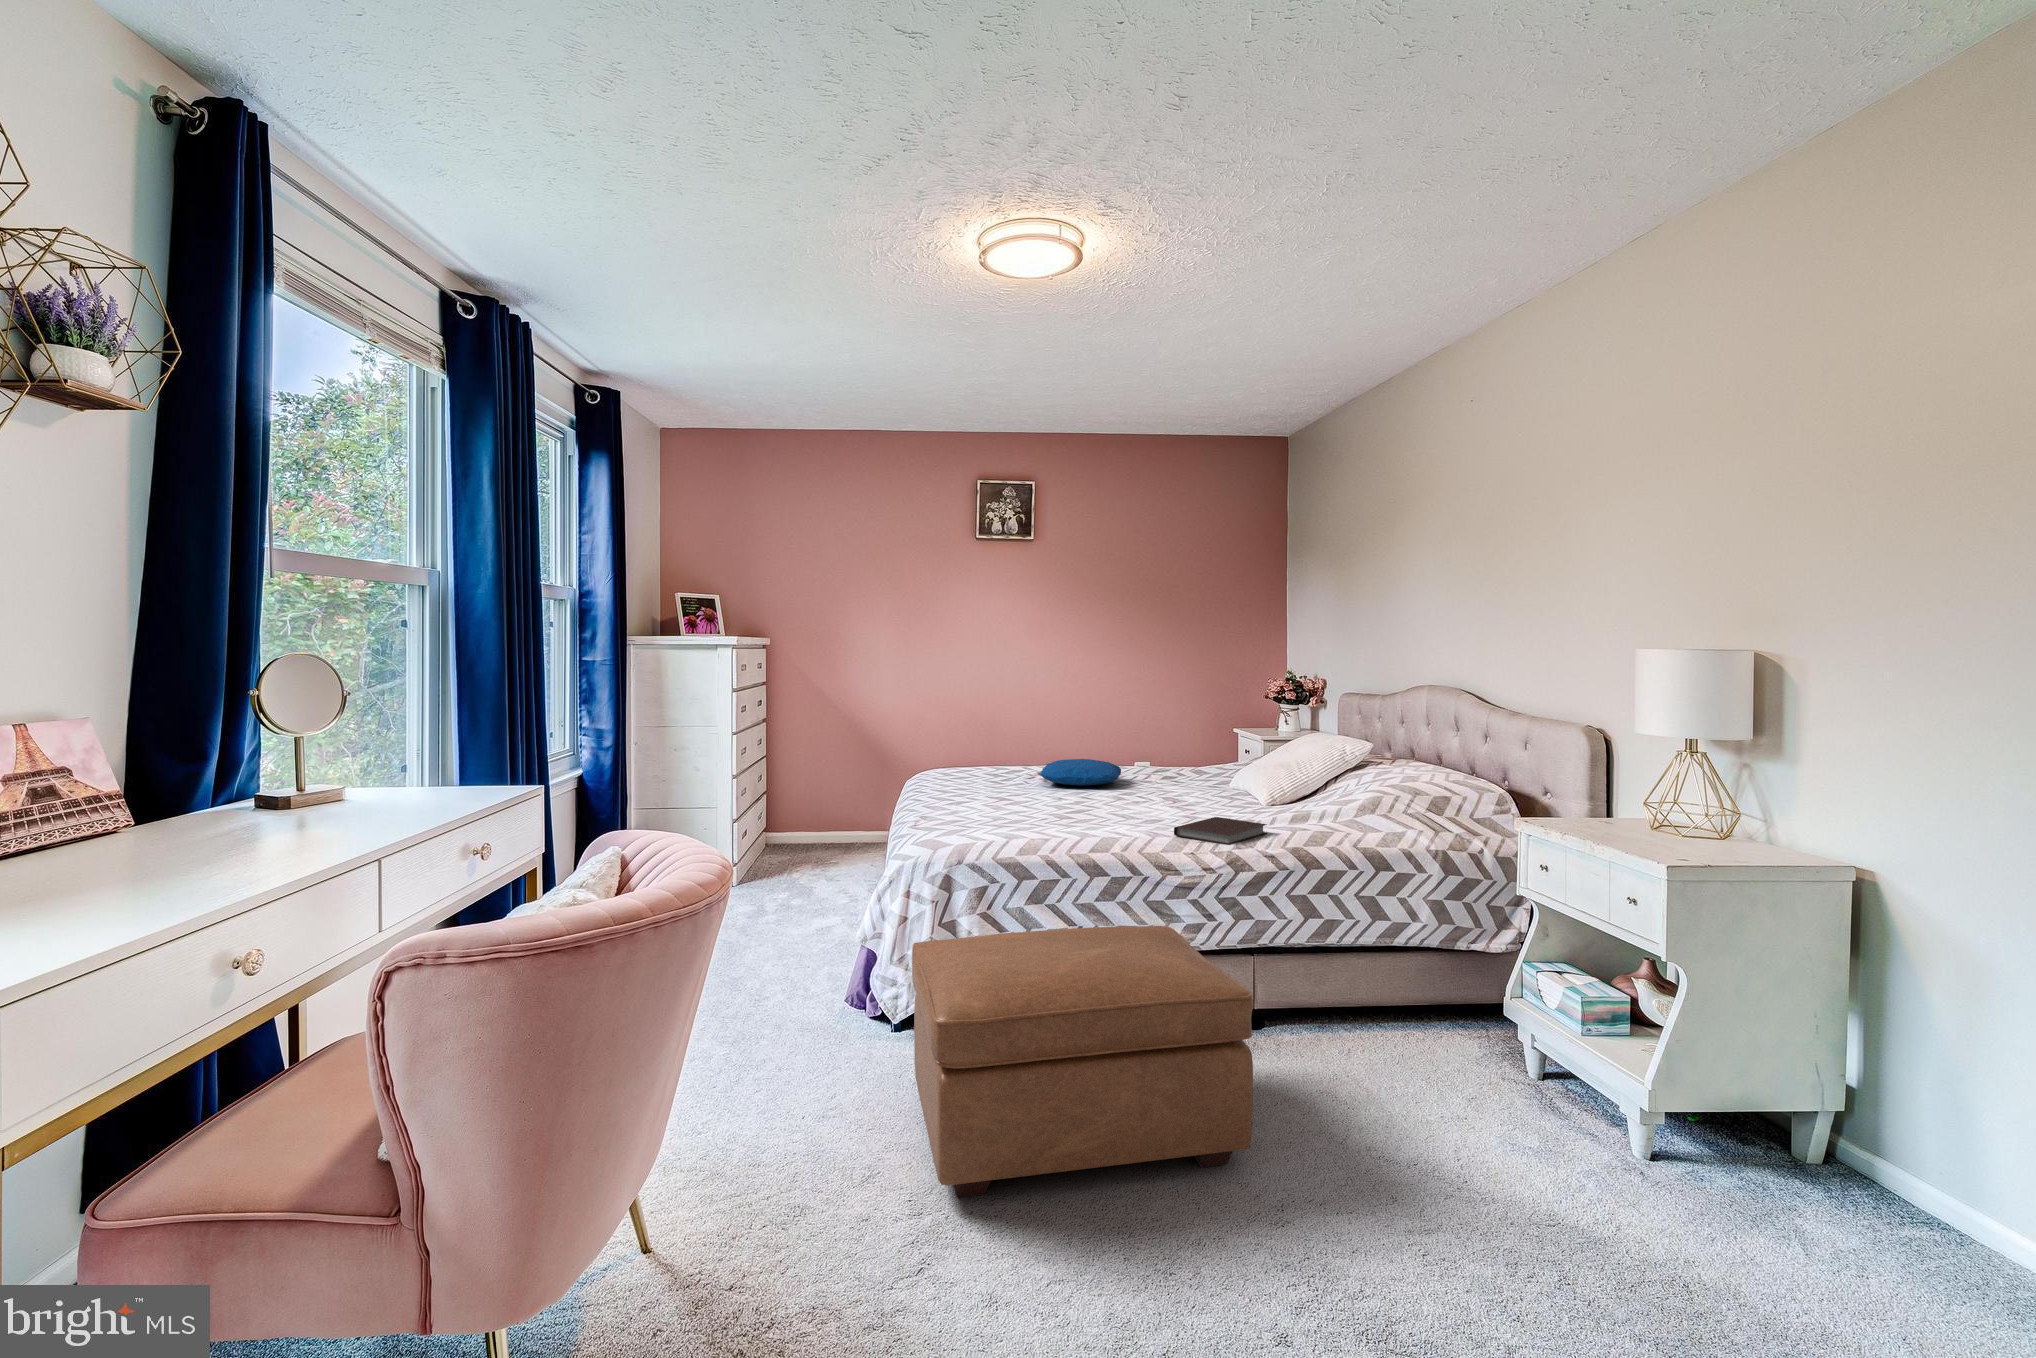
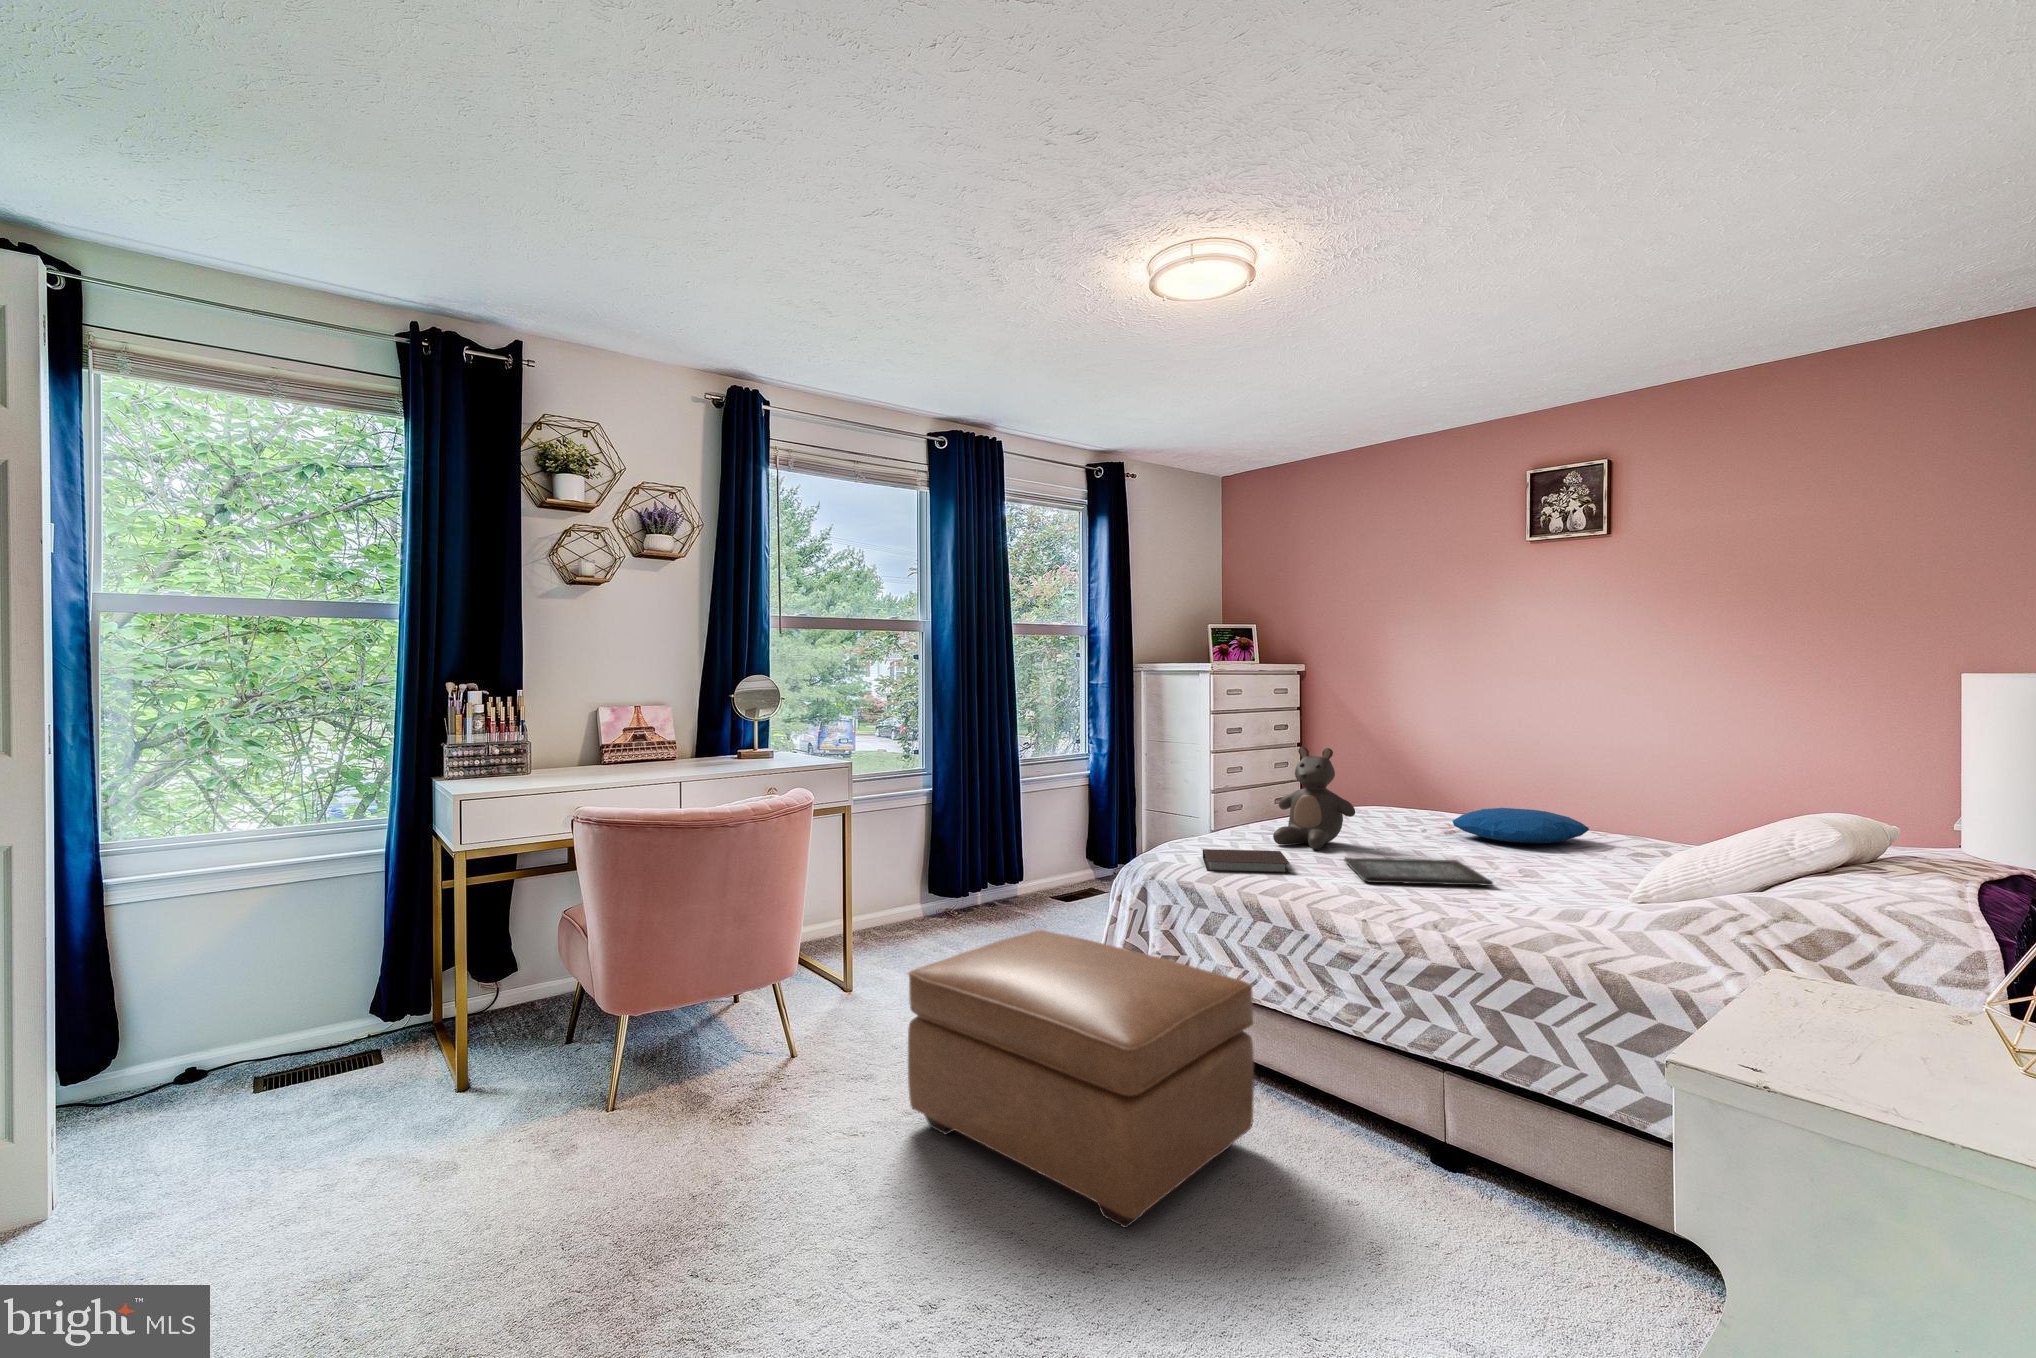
teddy bear: none [956,719,1029,813] -> present [1273,747,1355,849]
tray: none [1068,802,1191,827] -> present [1344,857,1493,886]
notebook: present [1174,817,1267,845] -> present [1203,849,1290,873]

